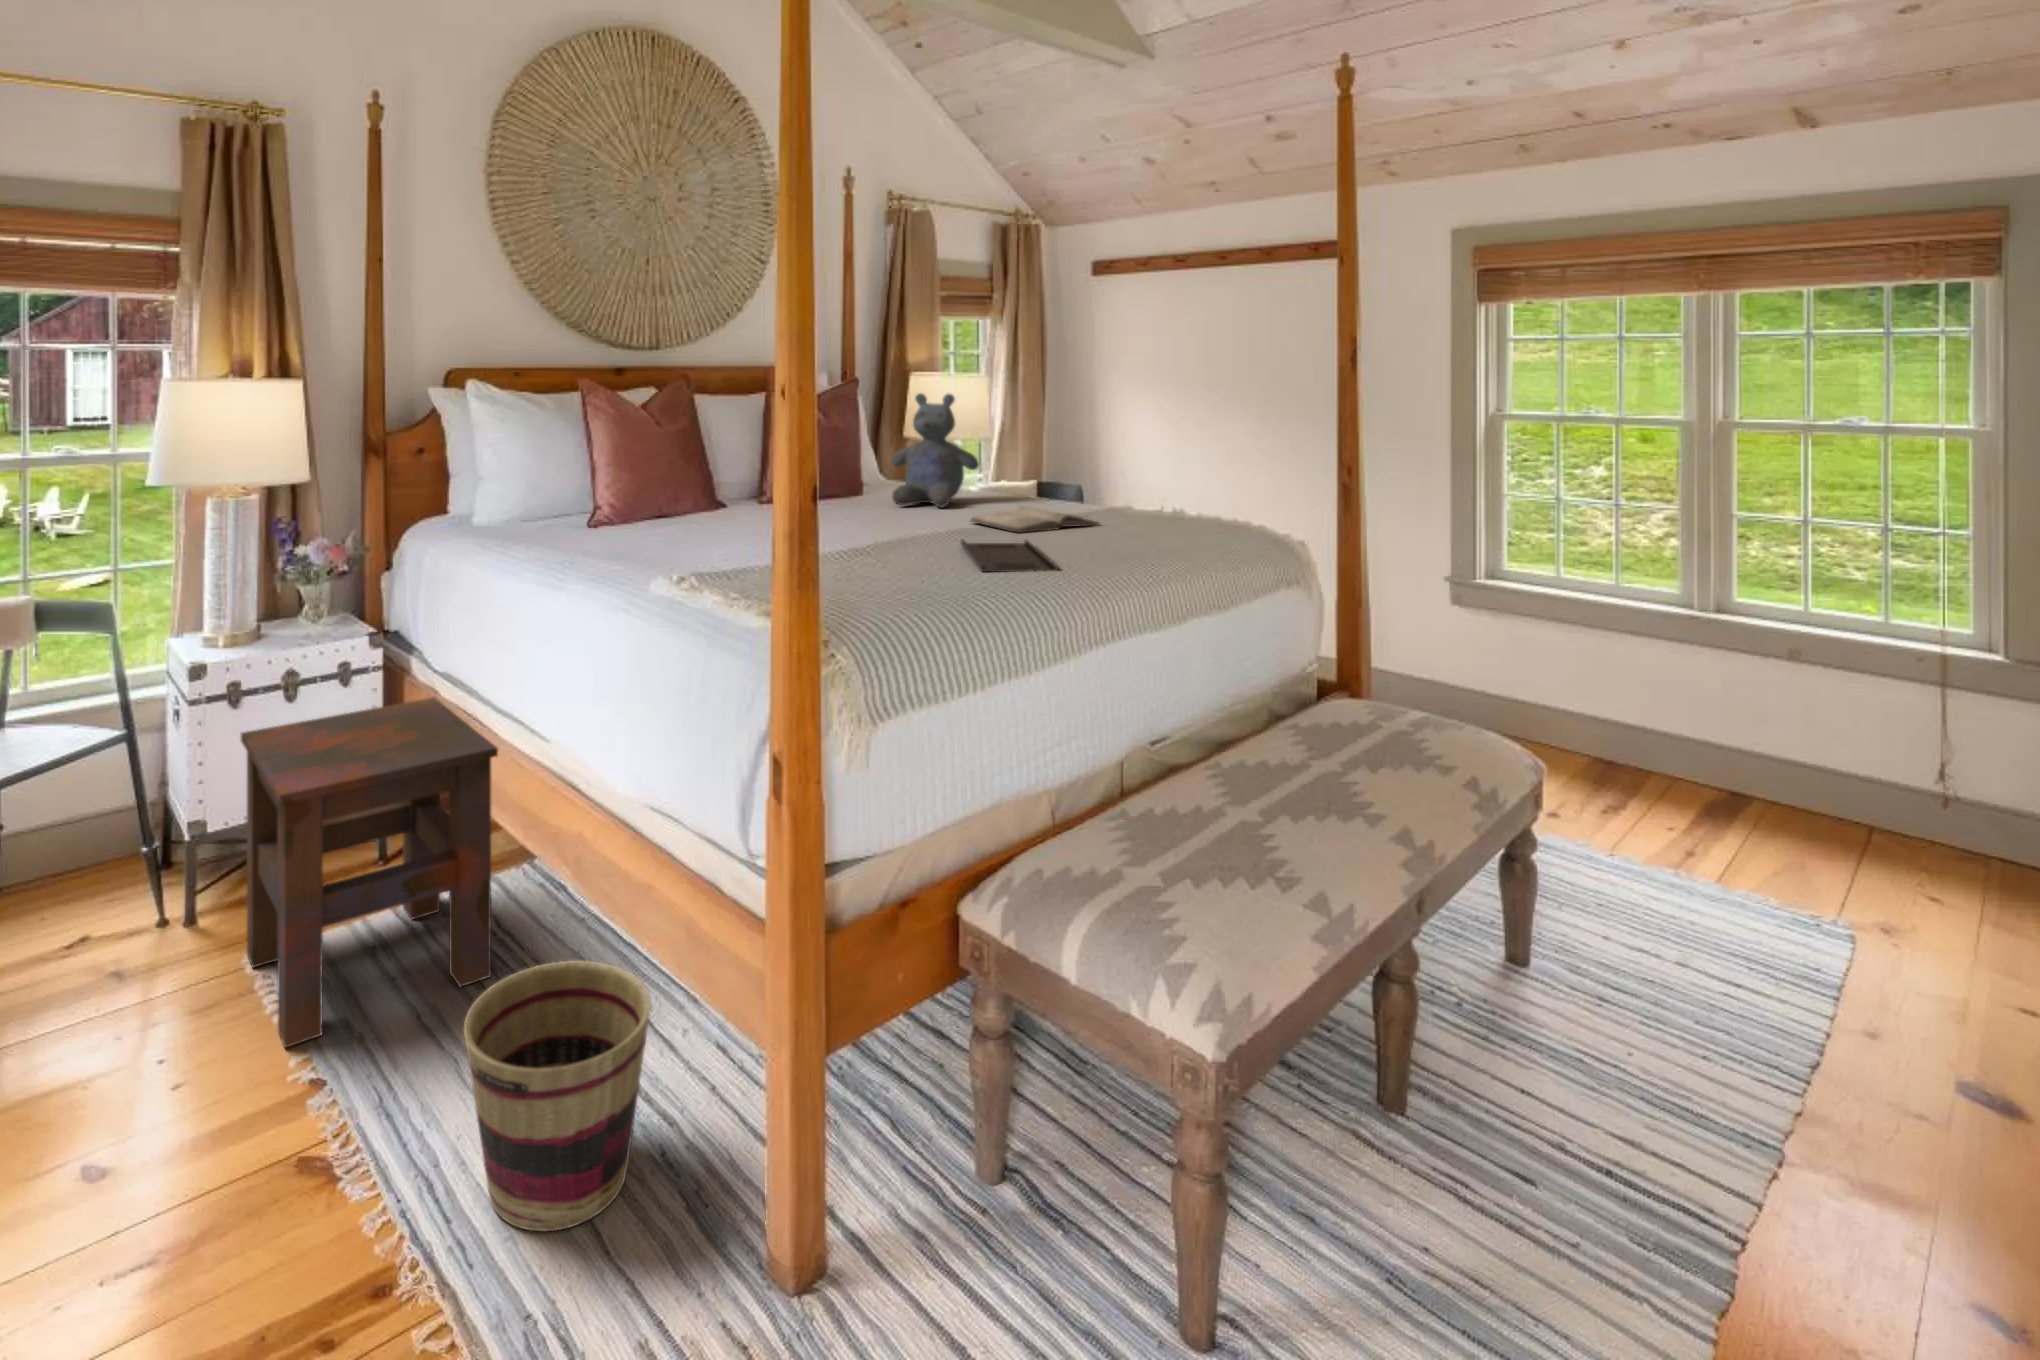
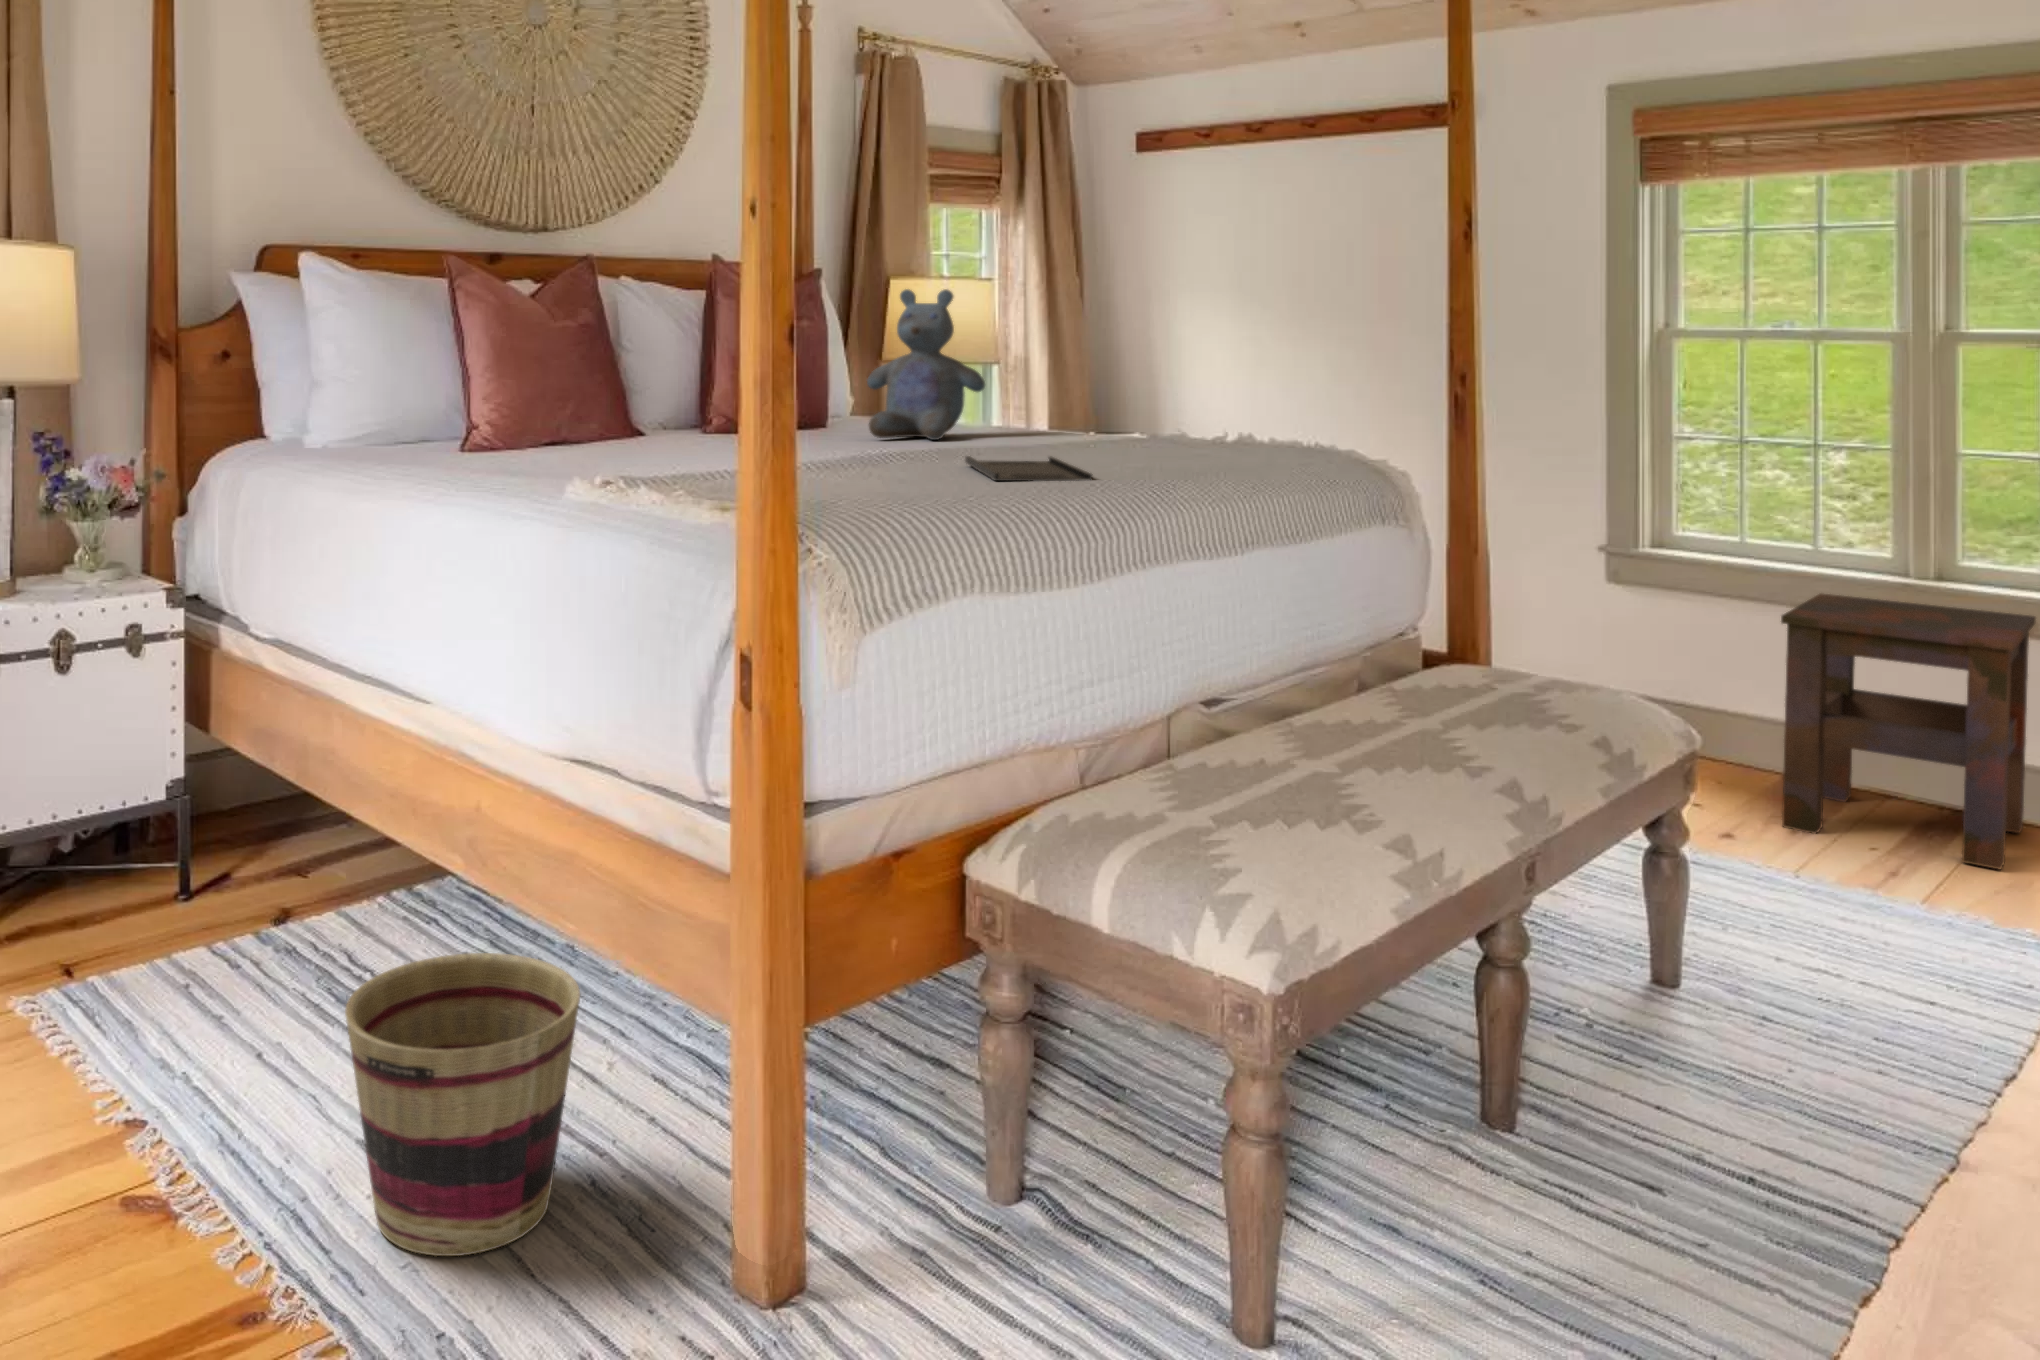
diary: present [971,505,1099,533] -> none [974,429,1150,456]
side table: present [241,698,498,1047] -> present [1781,594,2036,869]

